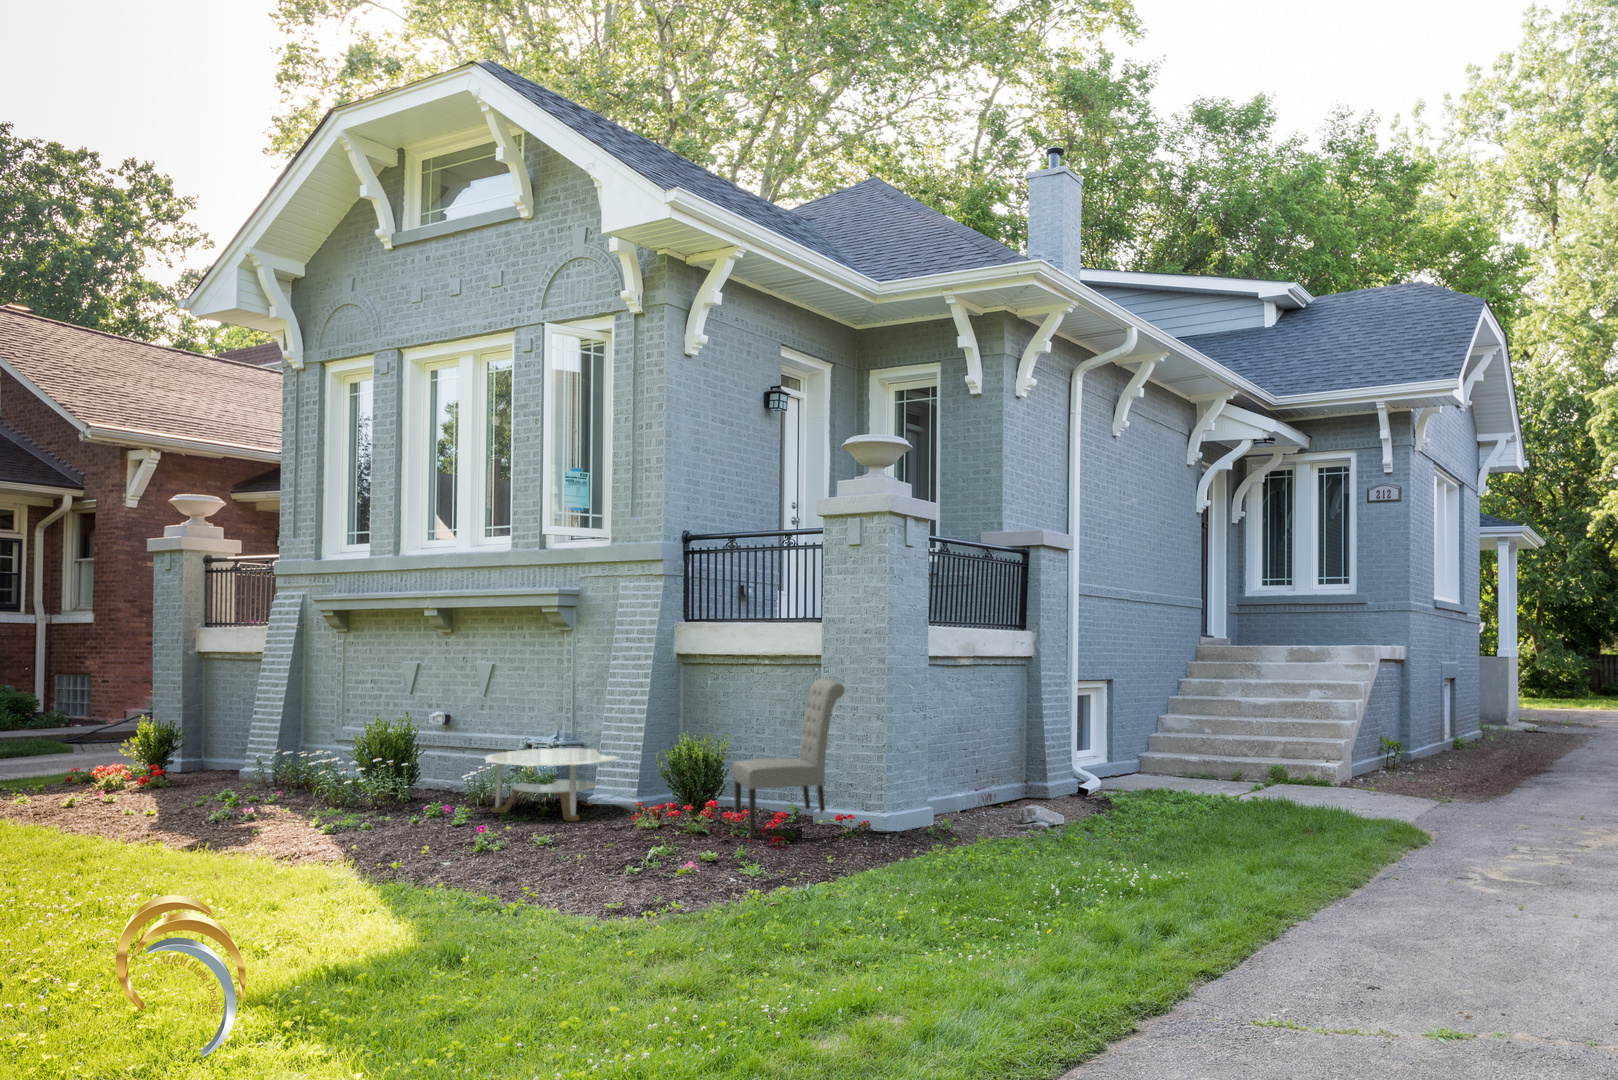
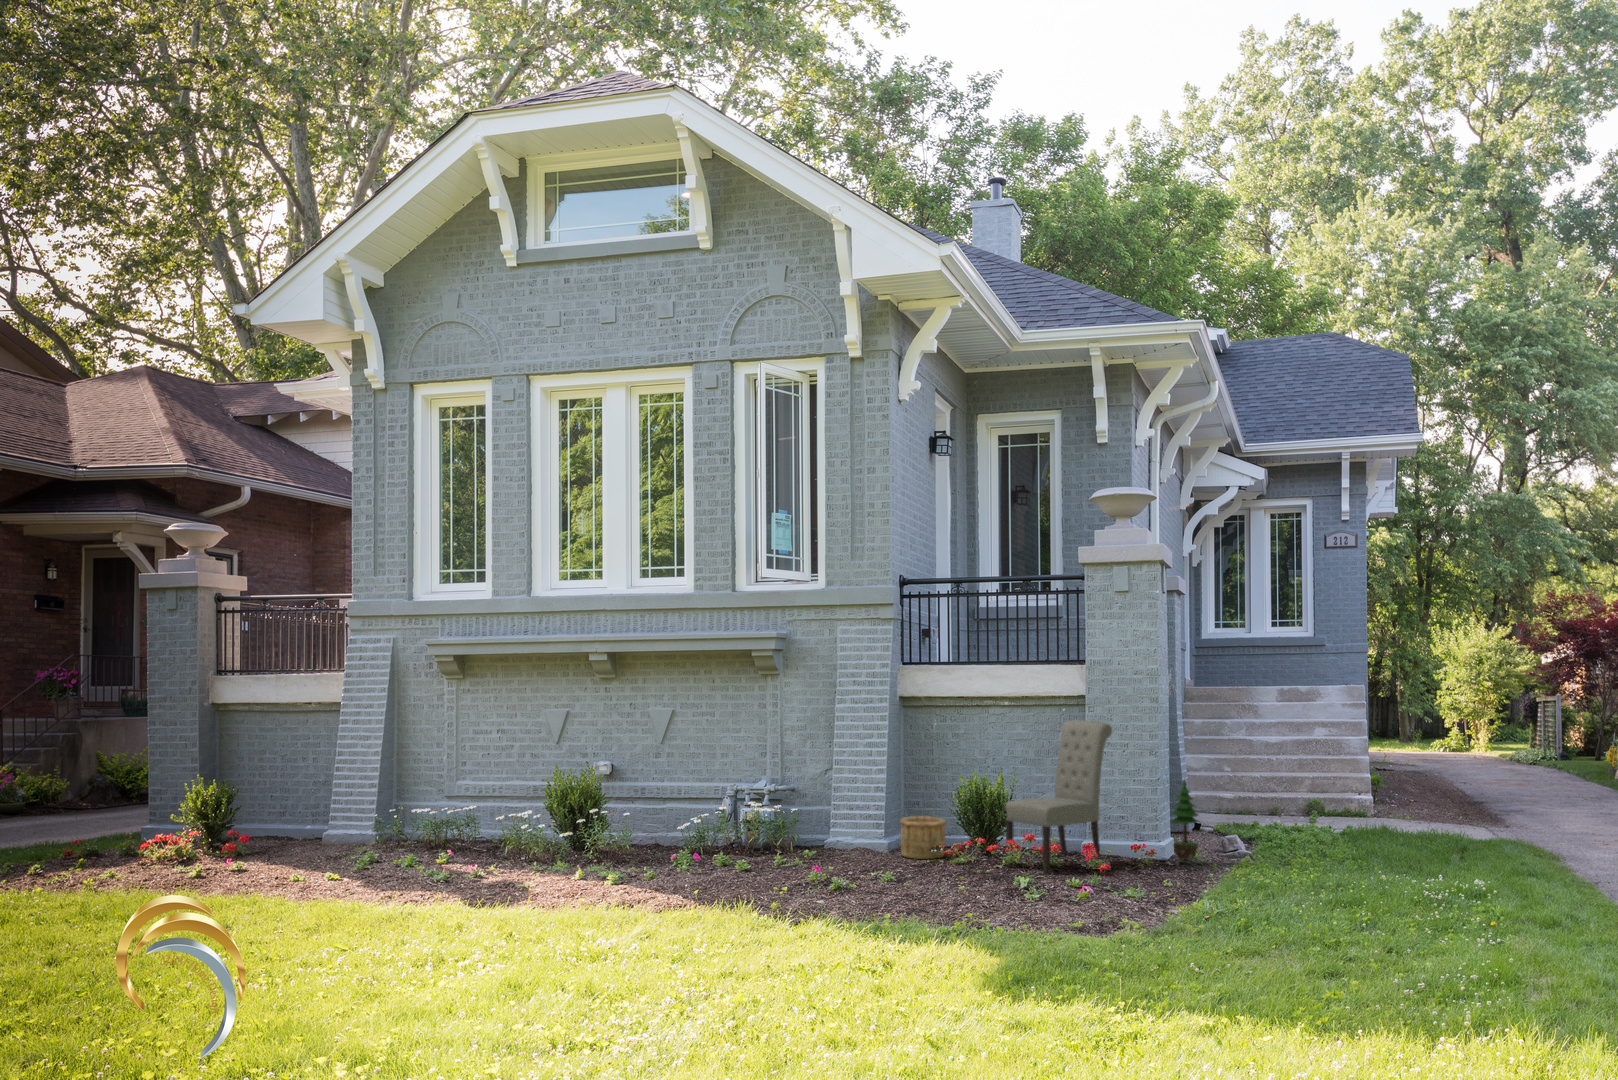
potted tree: none [908,743,940,835] -> present [1171,780,1200,863]
round table: present [485,748,620,821] -> none [723,797,863,870]
wooden bucket: none [667,772,714,816] -> present [900,816,946,859]

